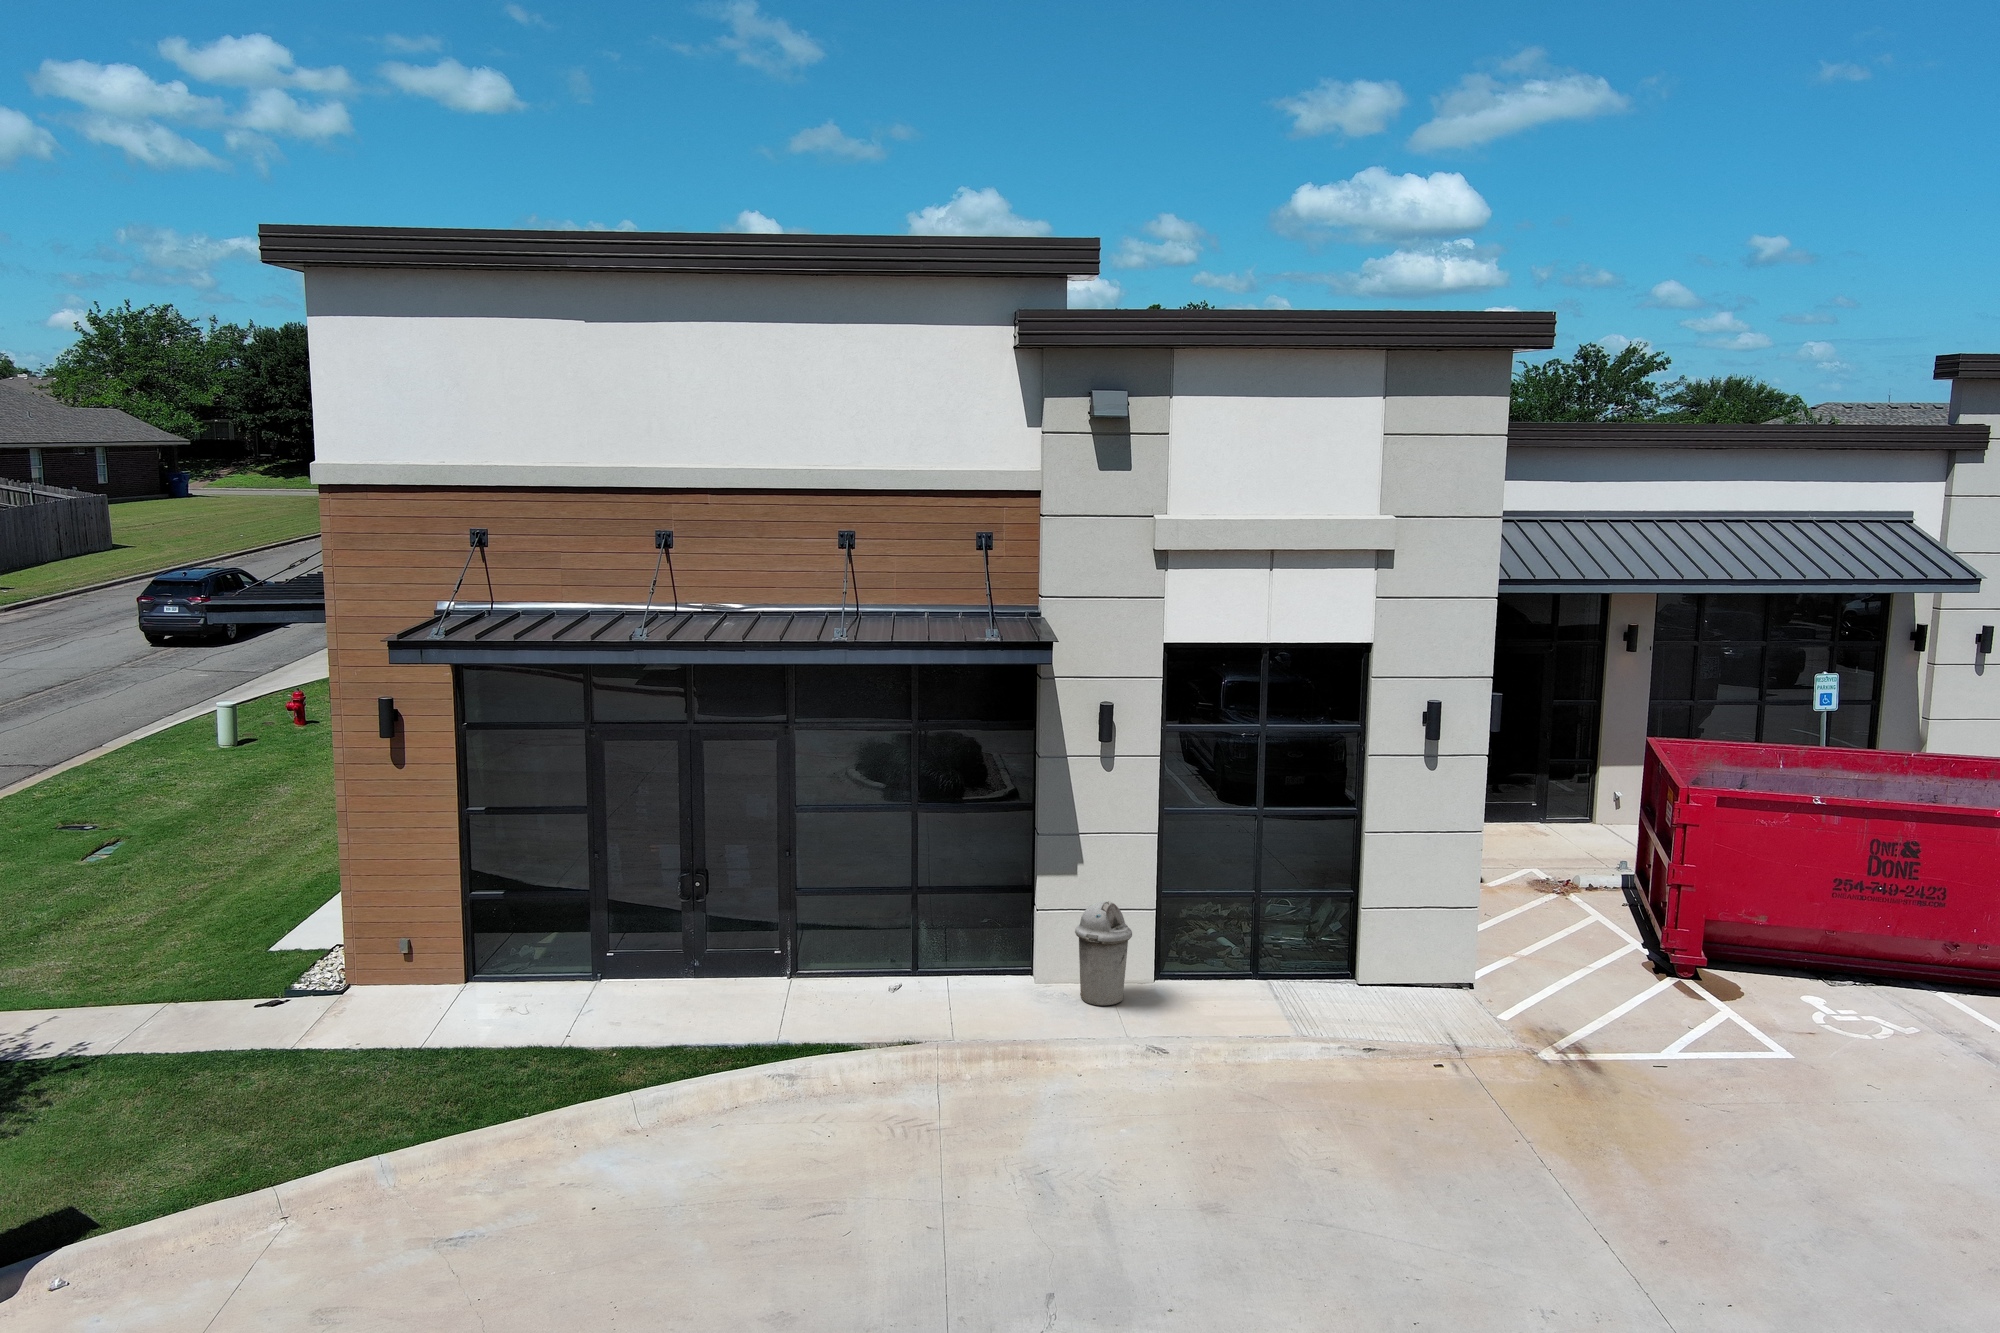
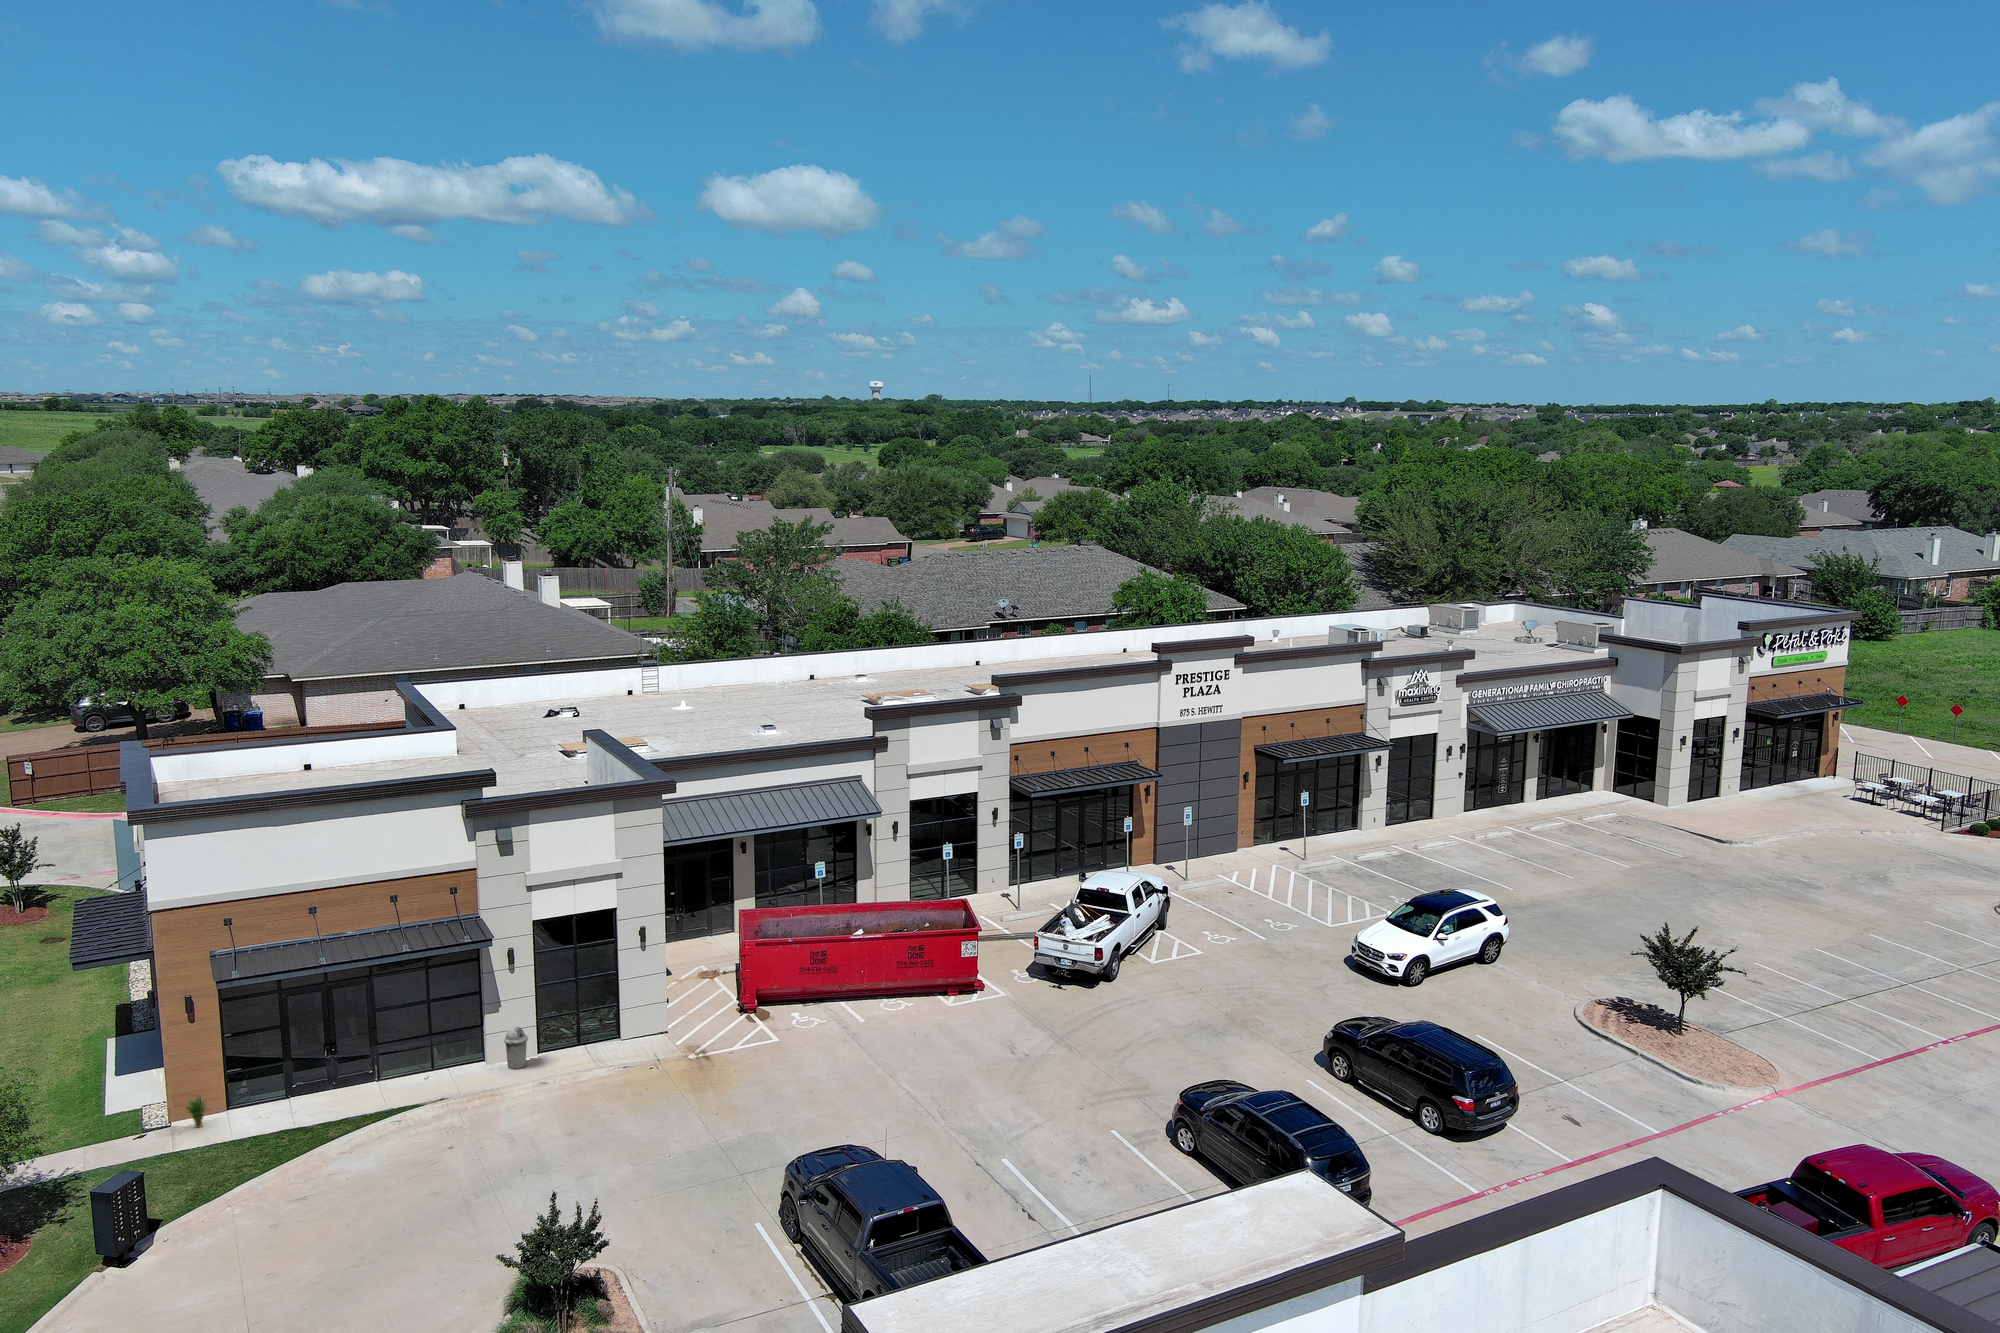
potted plant: none [370,929,426,1001] -> present [186,1097,206,1128]

